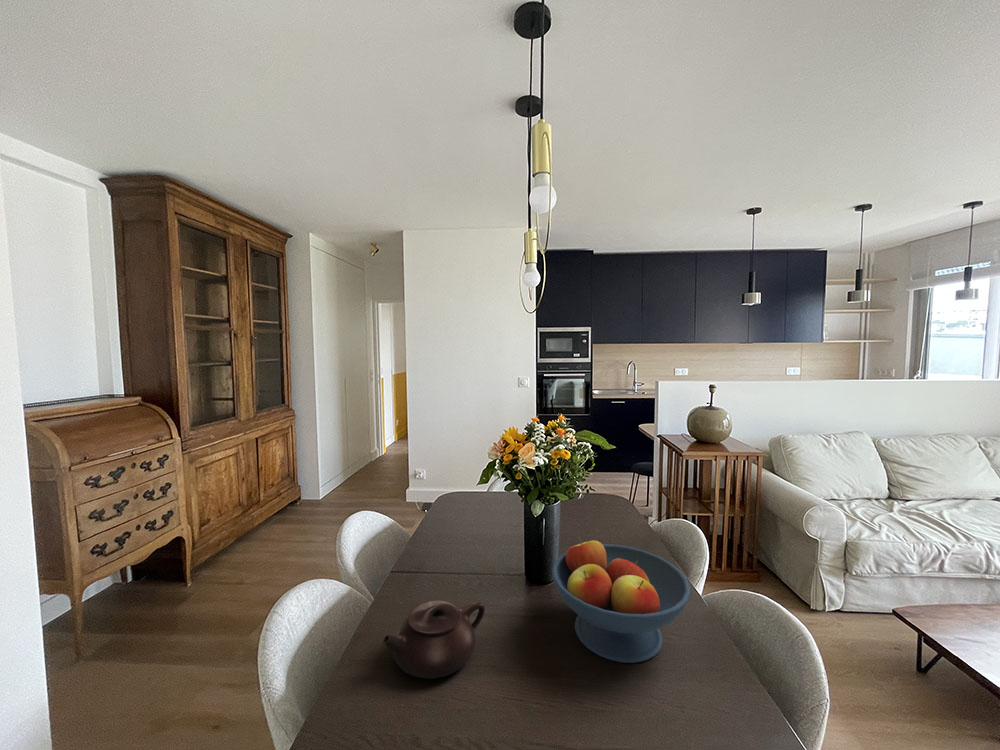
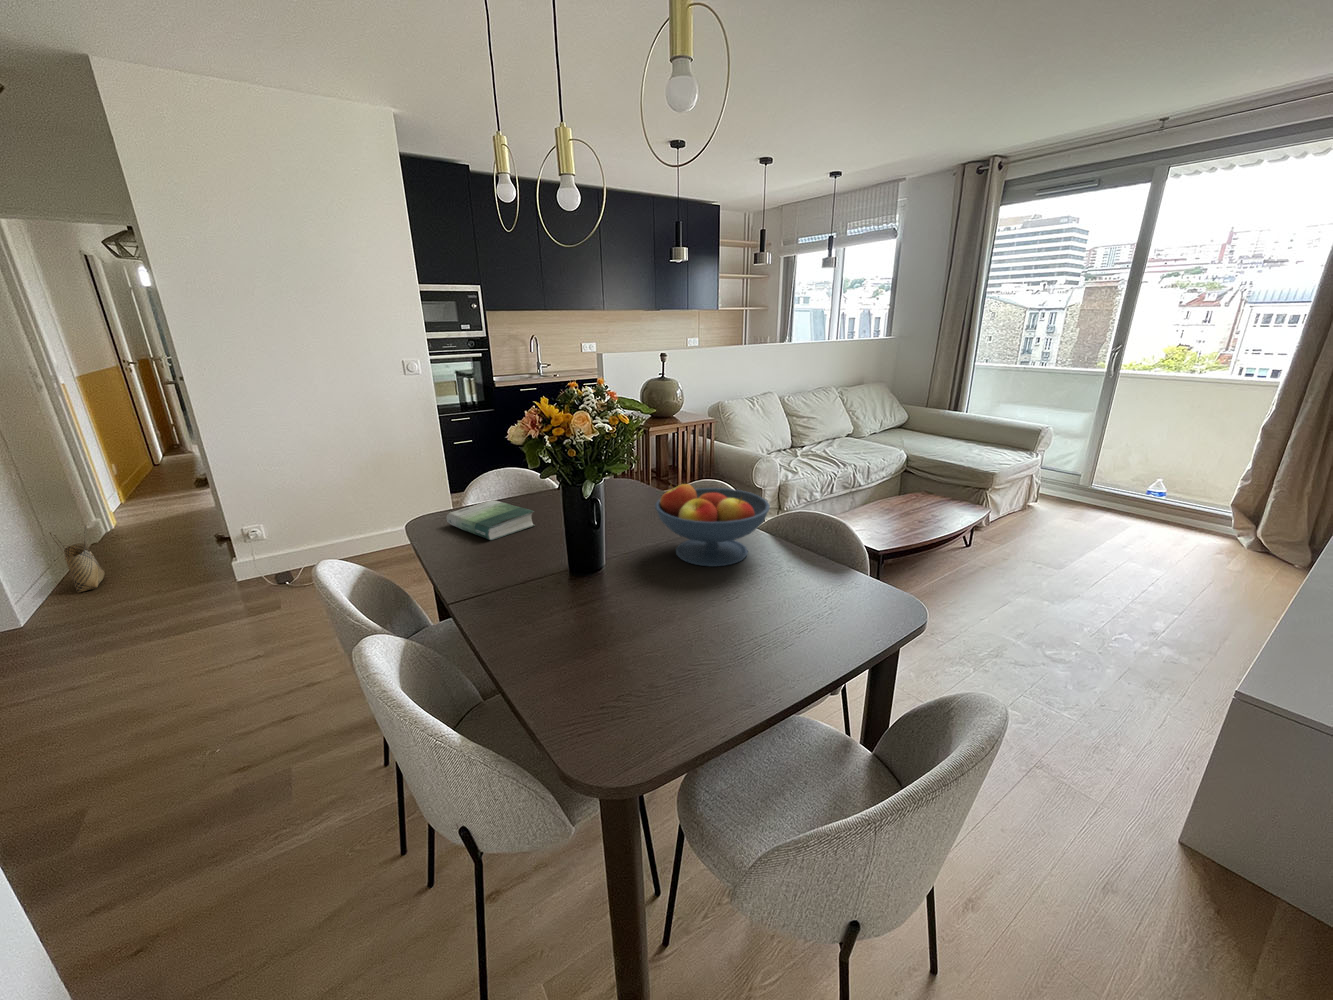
woven basket: none [335,456,354,493] -> present [49,526,105,592]
book: none [445,501,499,540] -> present [446,500,535,540]
teapot: present [383,601,485,679] -> none [551,555,631,618]

